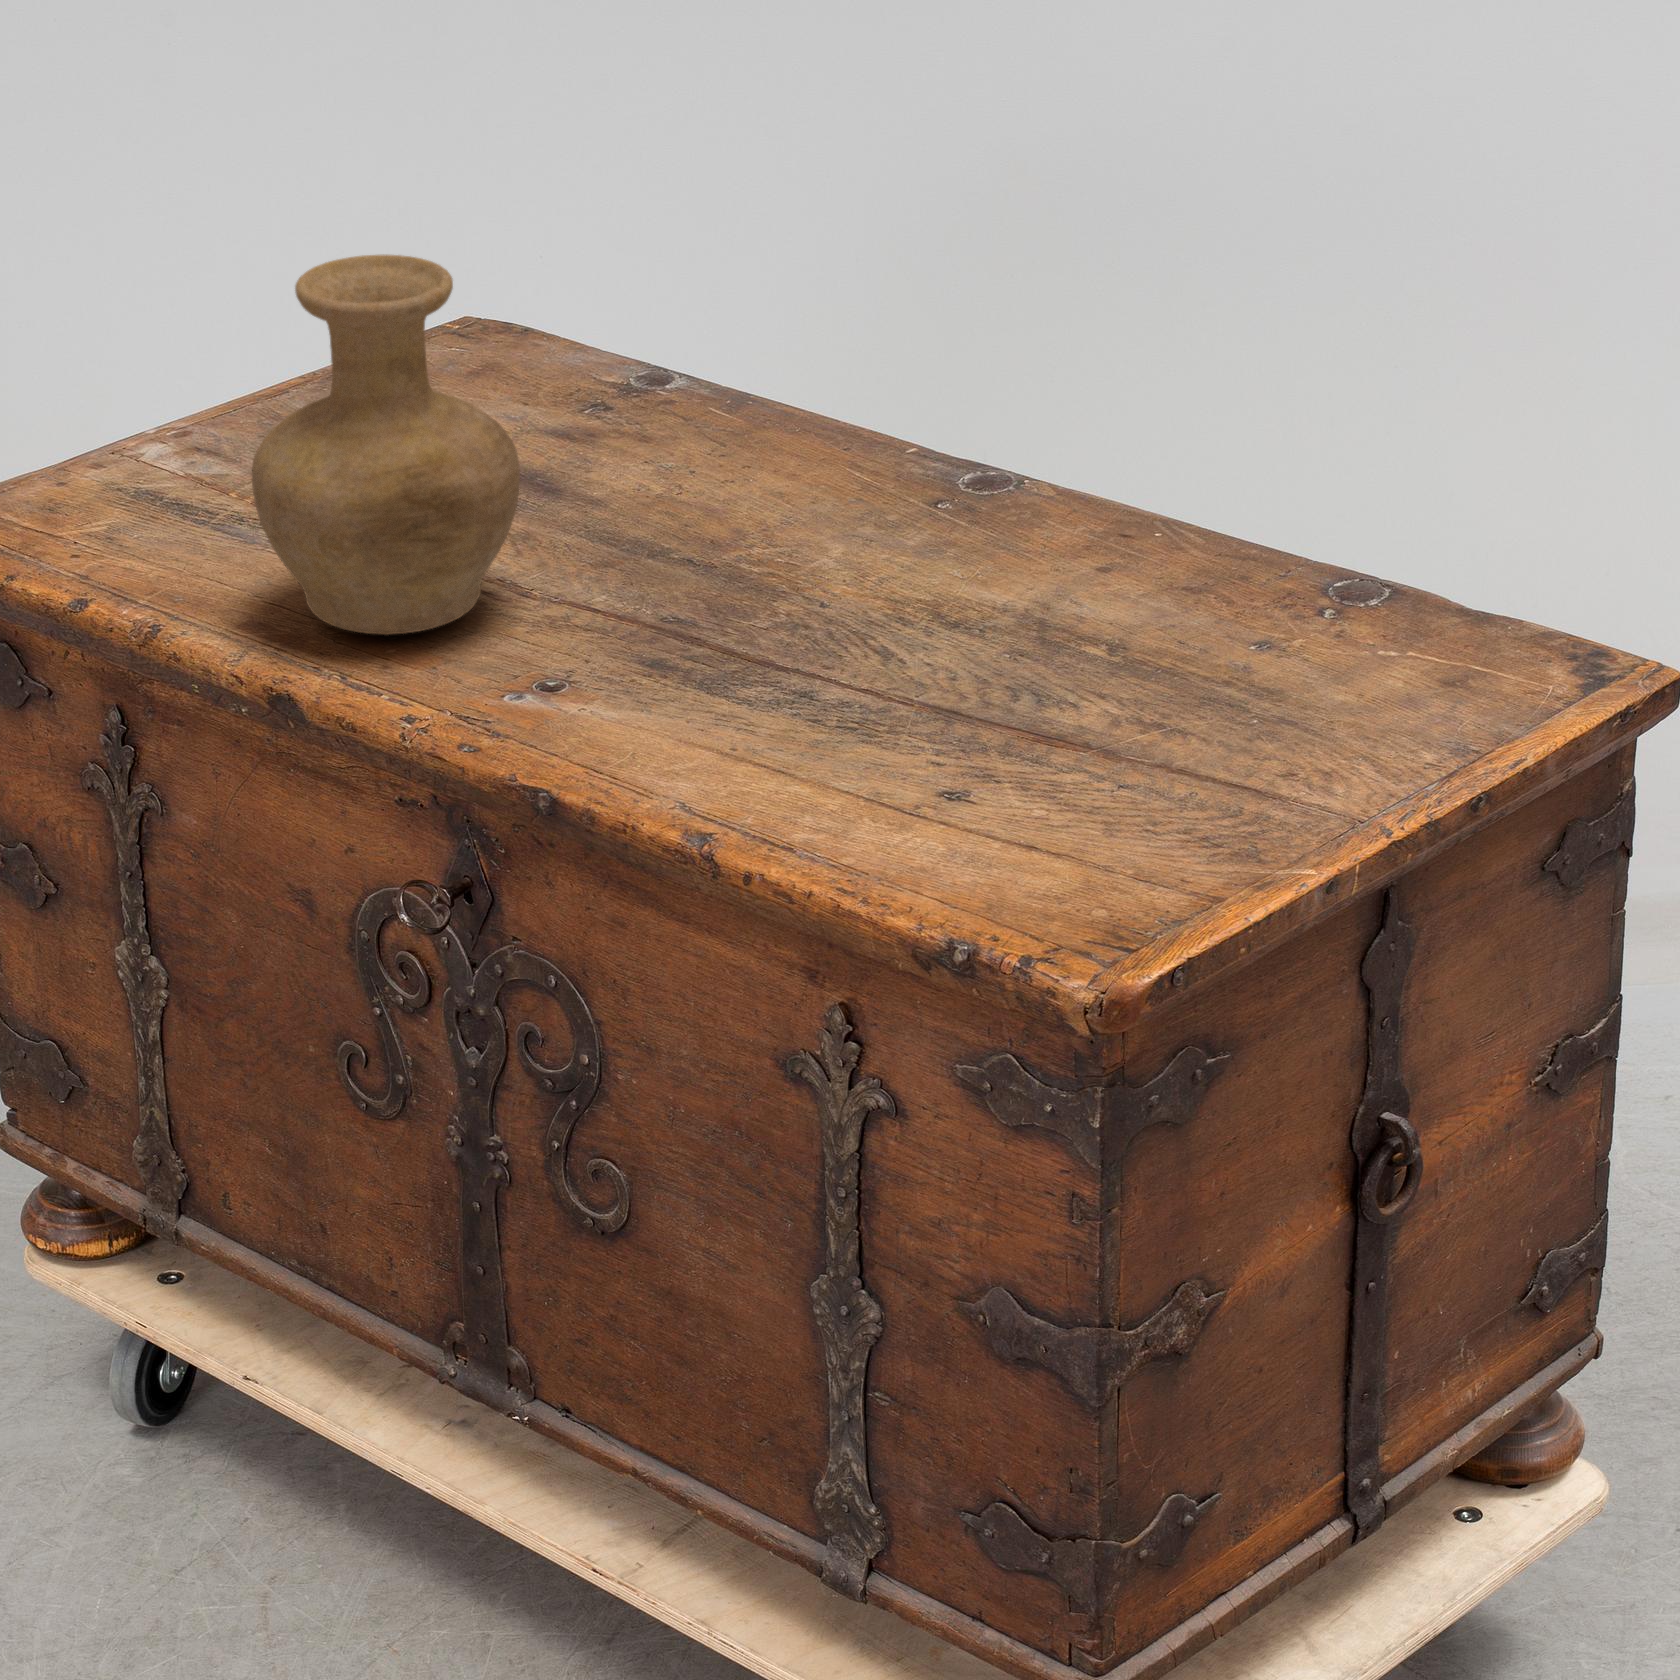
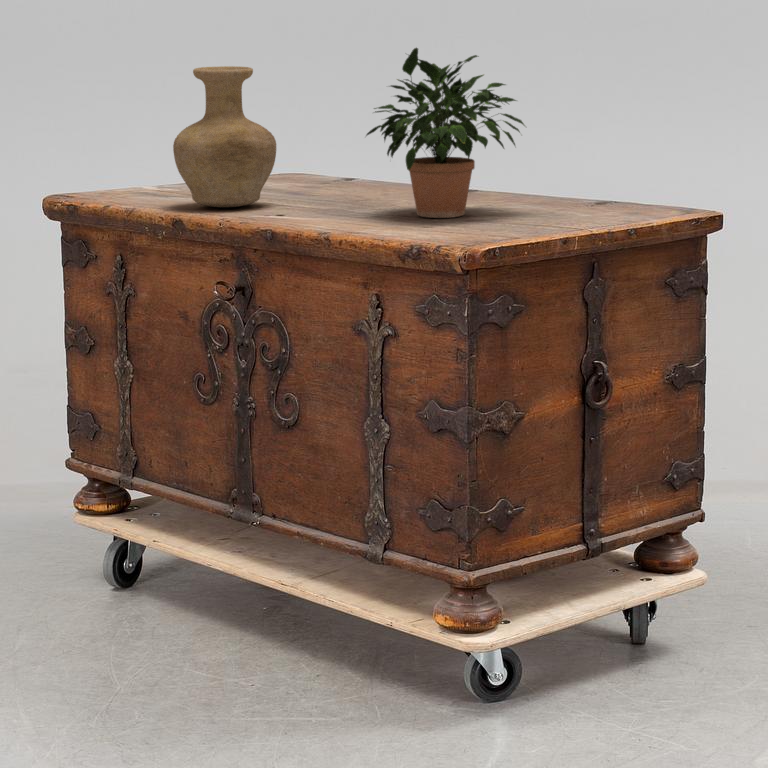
potted plant: none [767,296,1194,721] -> present [366,48,525,218]

